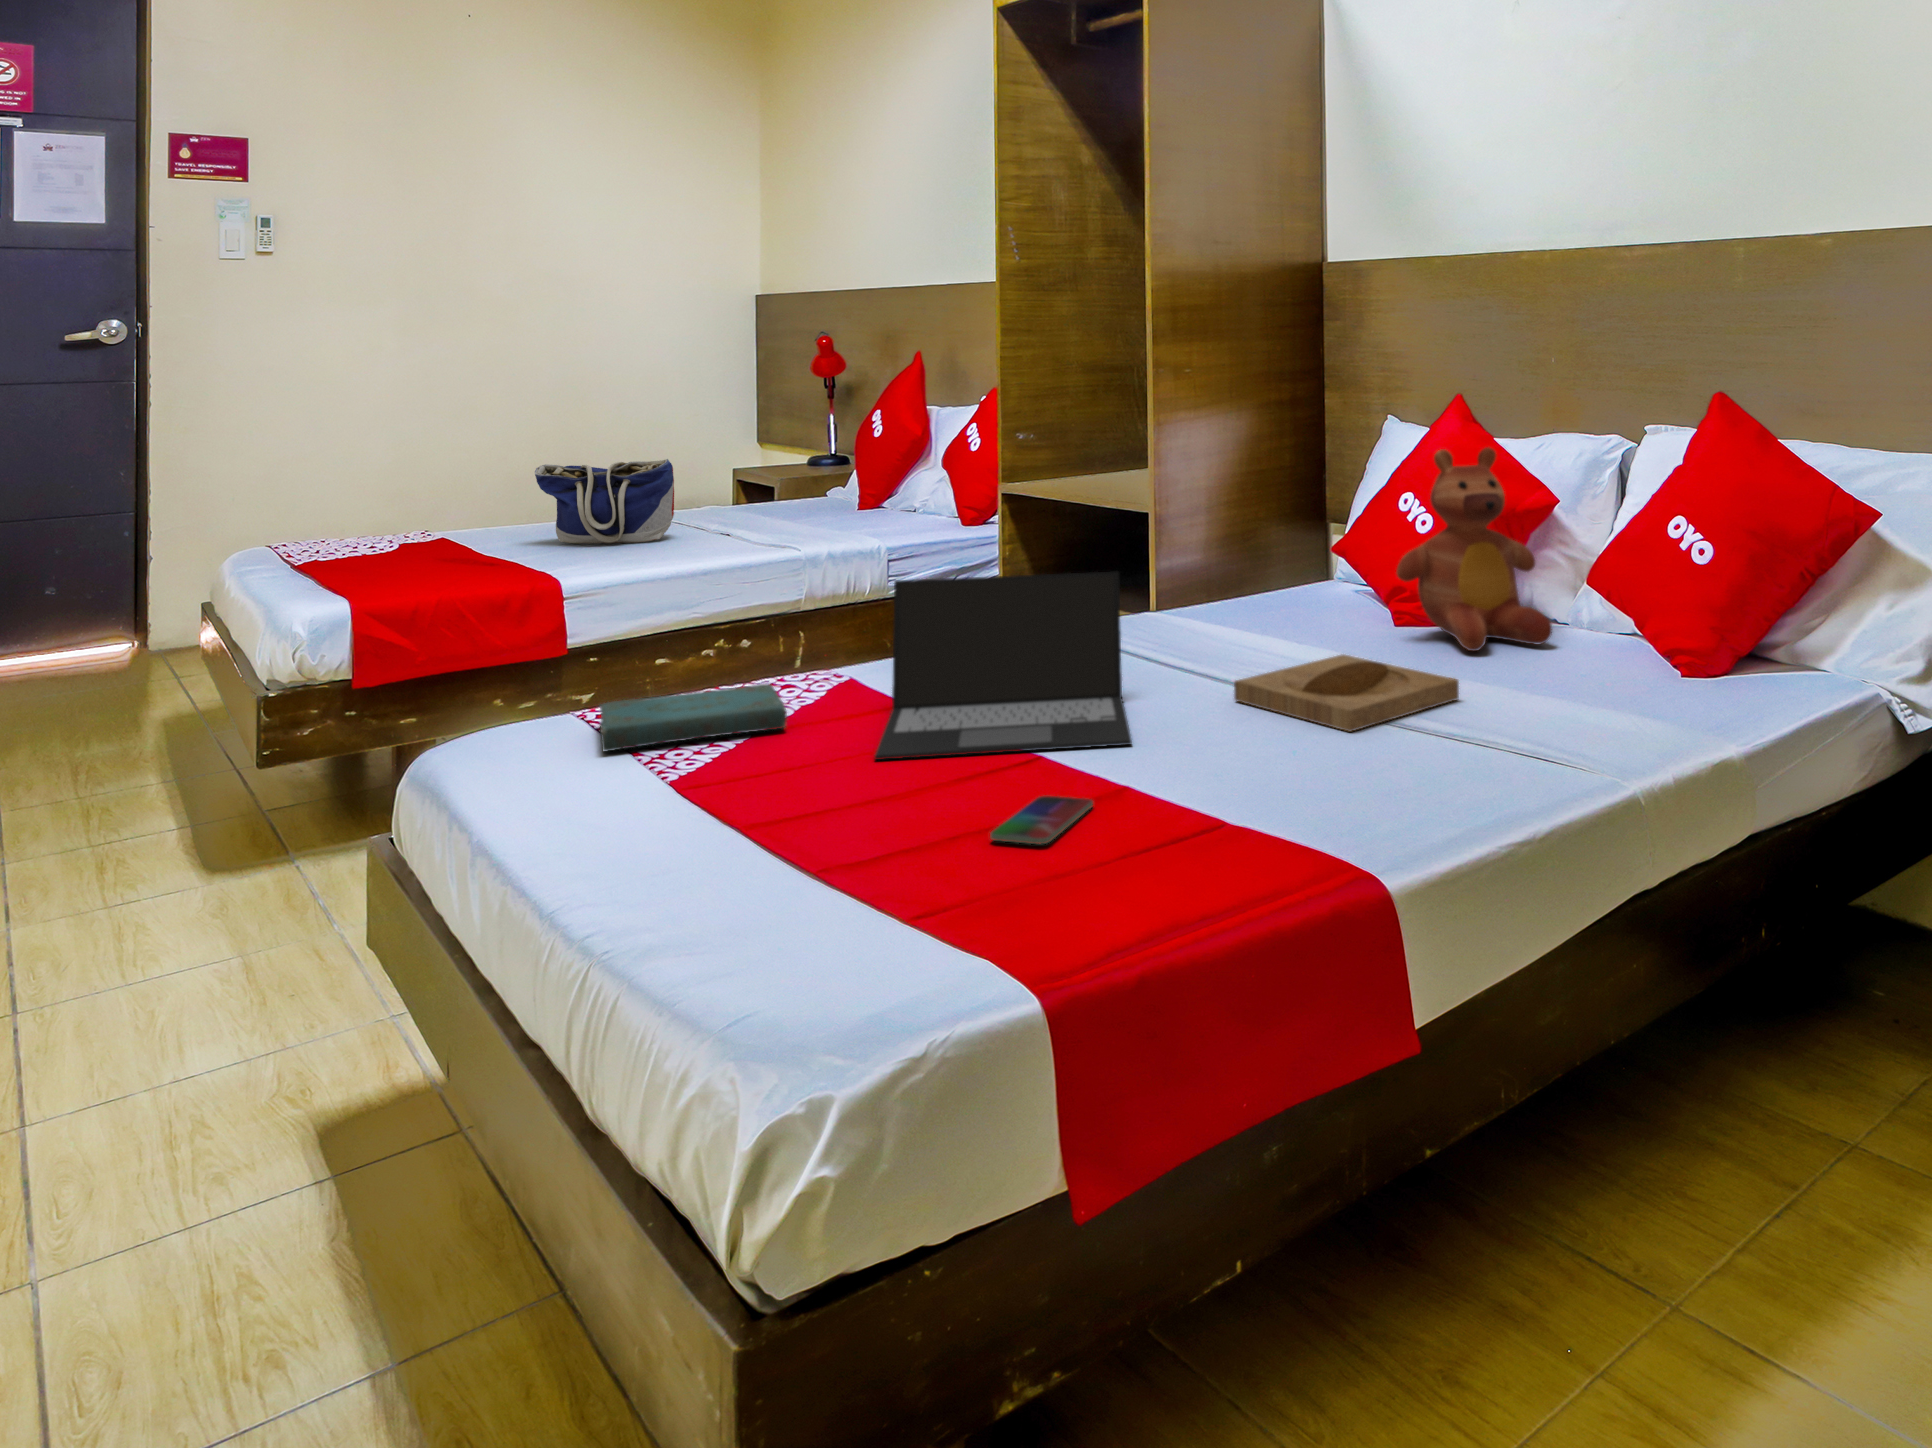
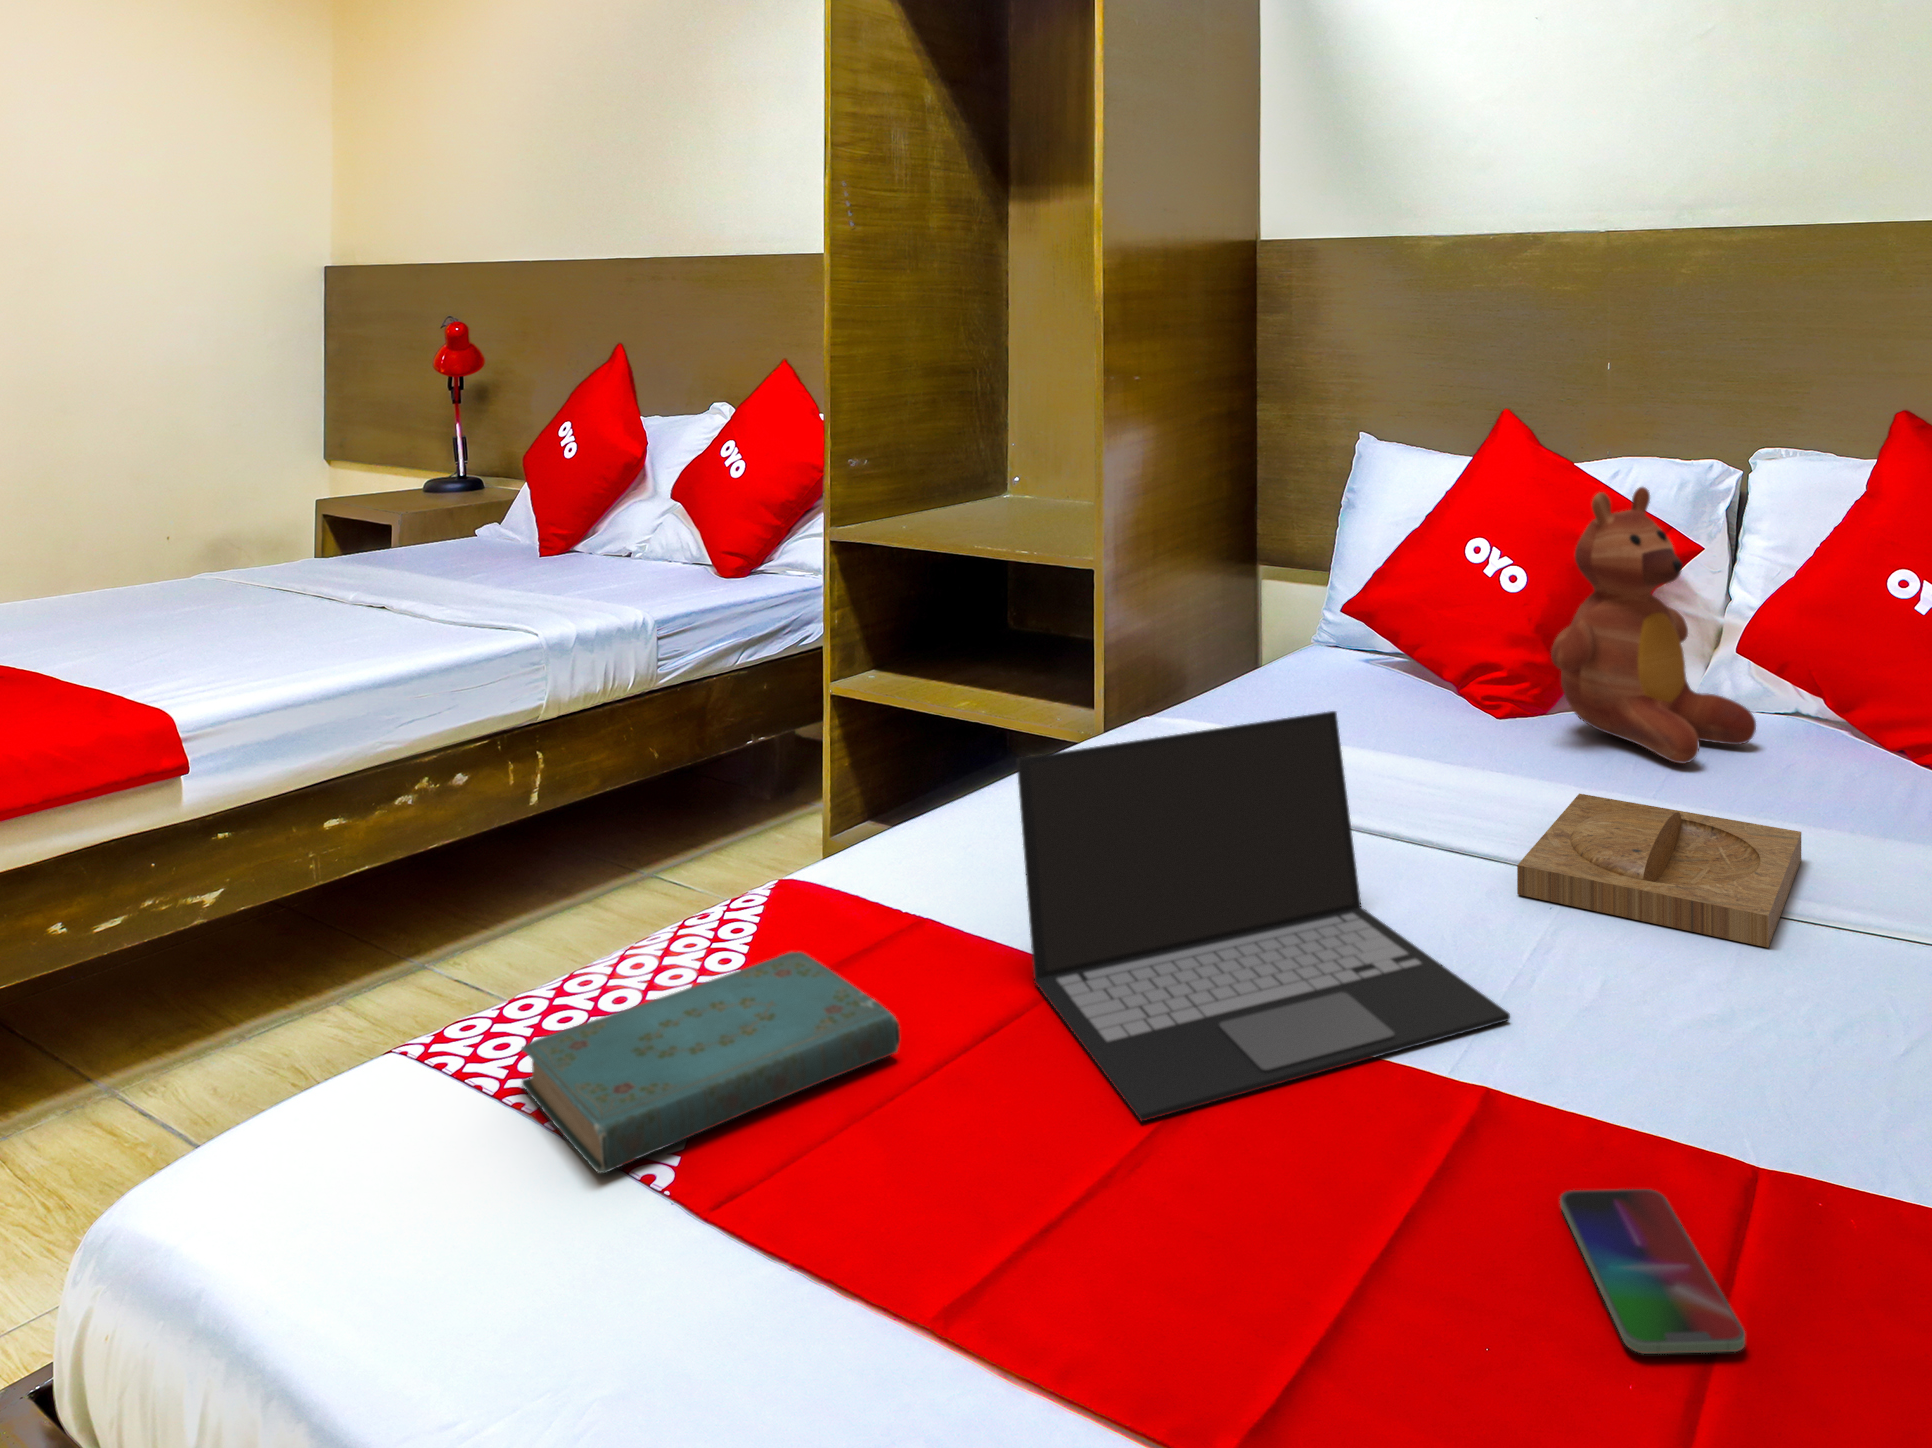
tote bag: present [535,459,674,544] -> none [77,508,311,639]

